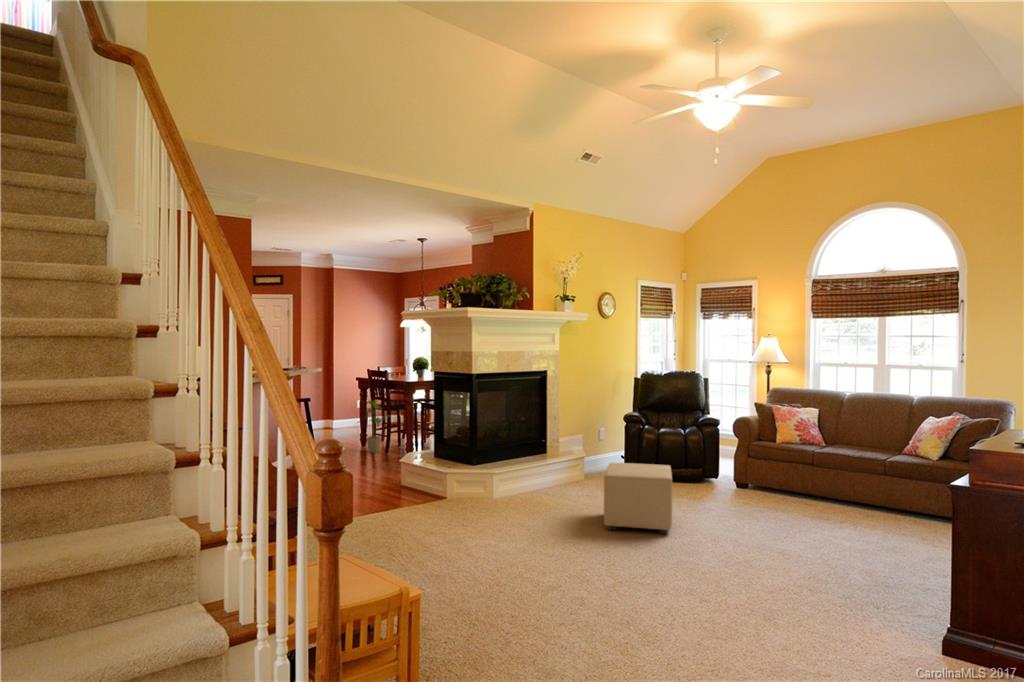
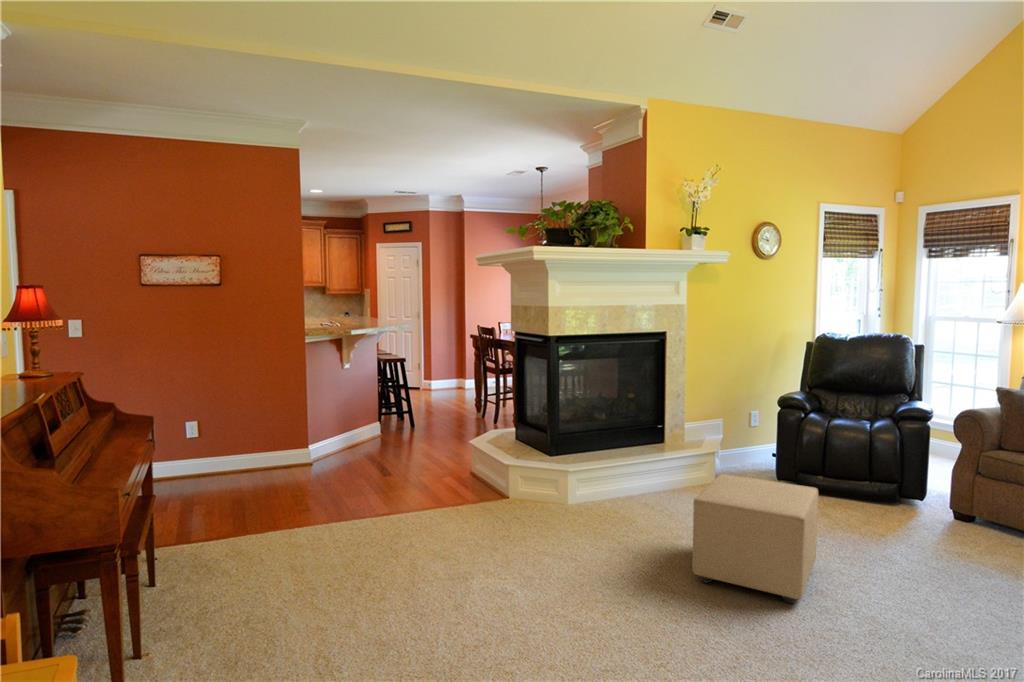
house plant: present [366,400,389,453] -> none [469,361,501,422]

